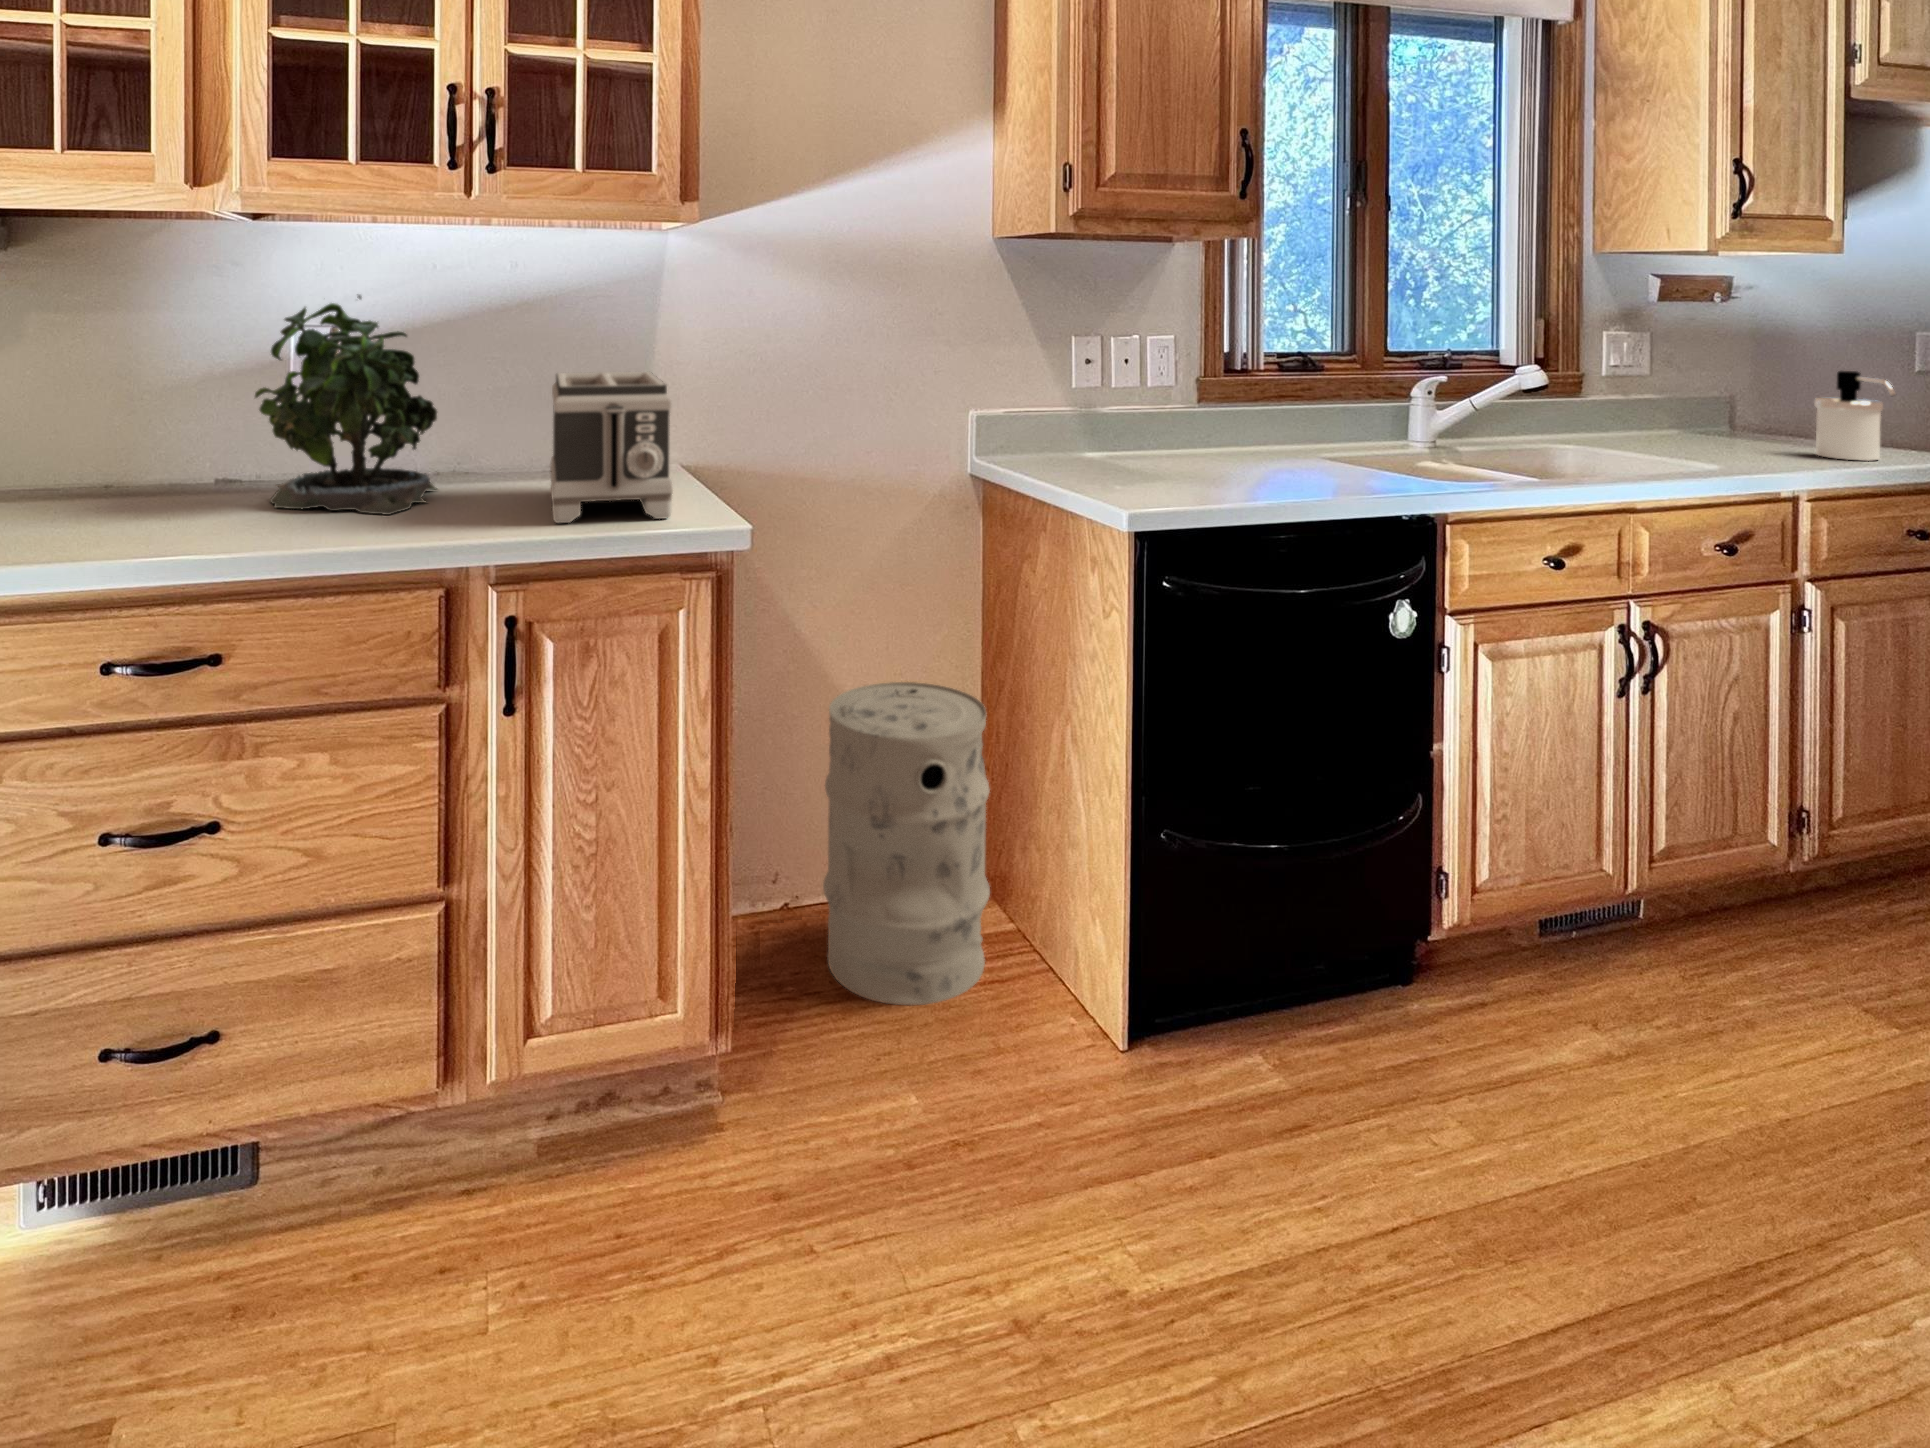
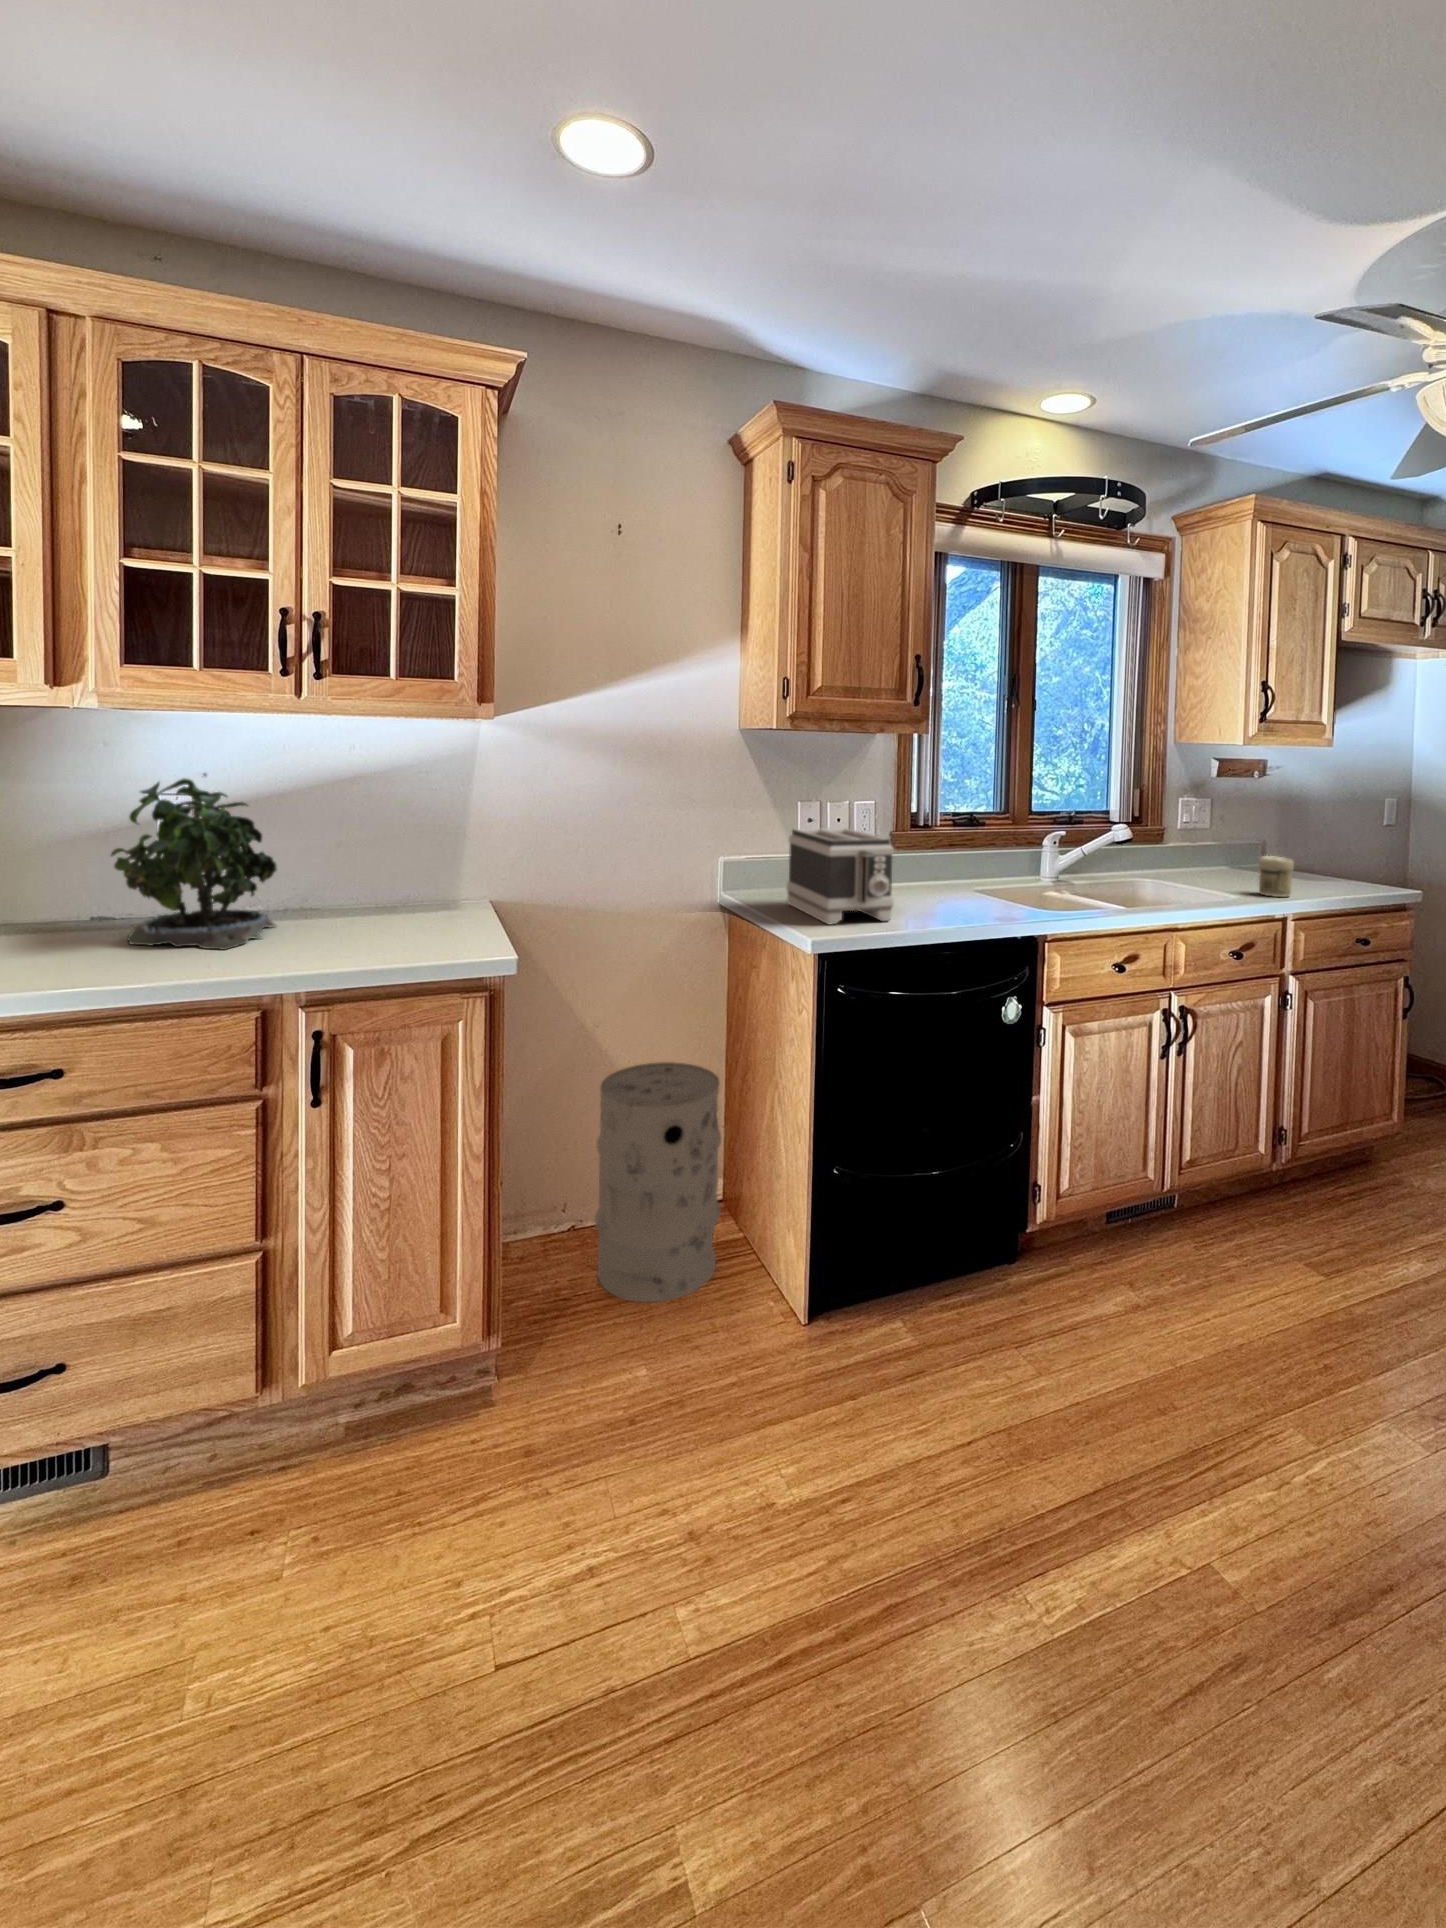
soap dispenser: present [1814,371,1895,461] -> none [1308,831,1355,893]
toaster: present [550,372,673,523] -> present [787,828,894,925]
jar: none [1741,407,1800,465] -> present [1258,856,1294,897]

